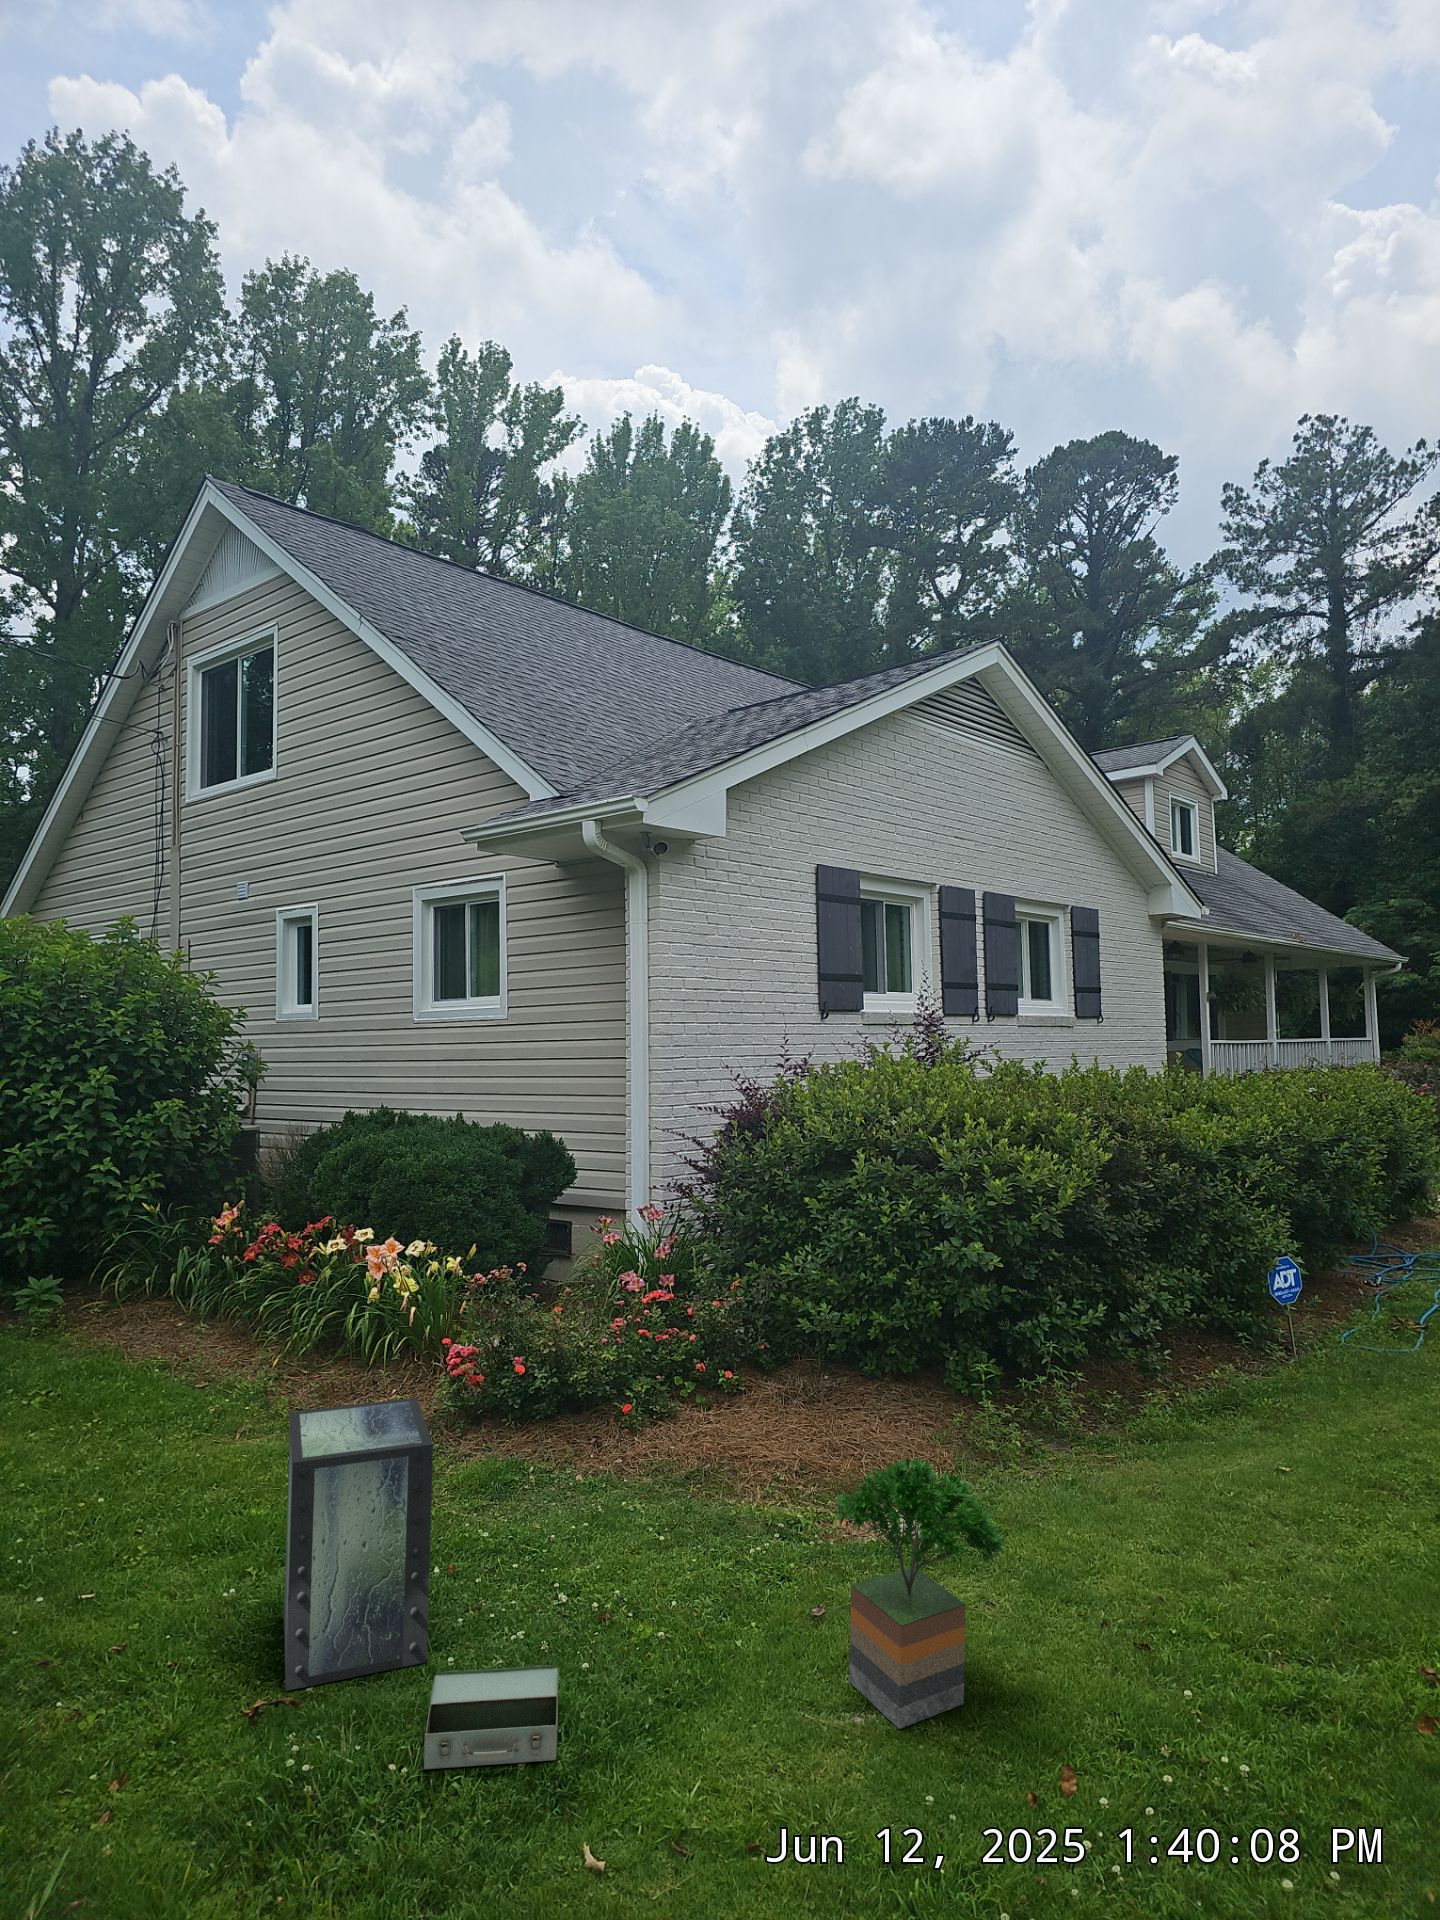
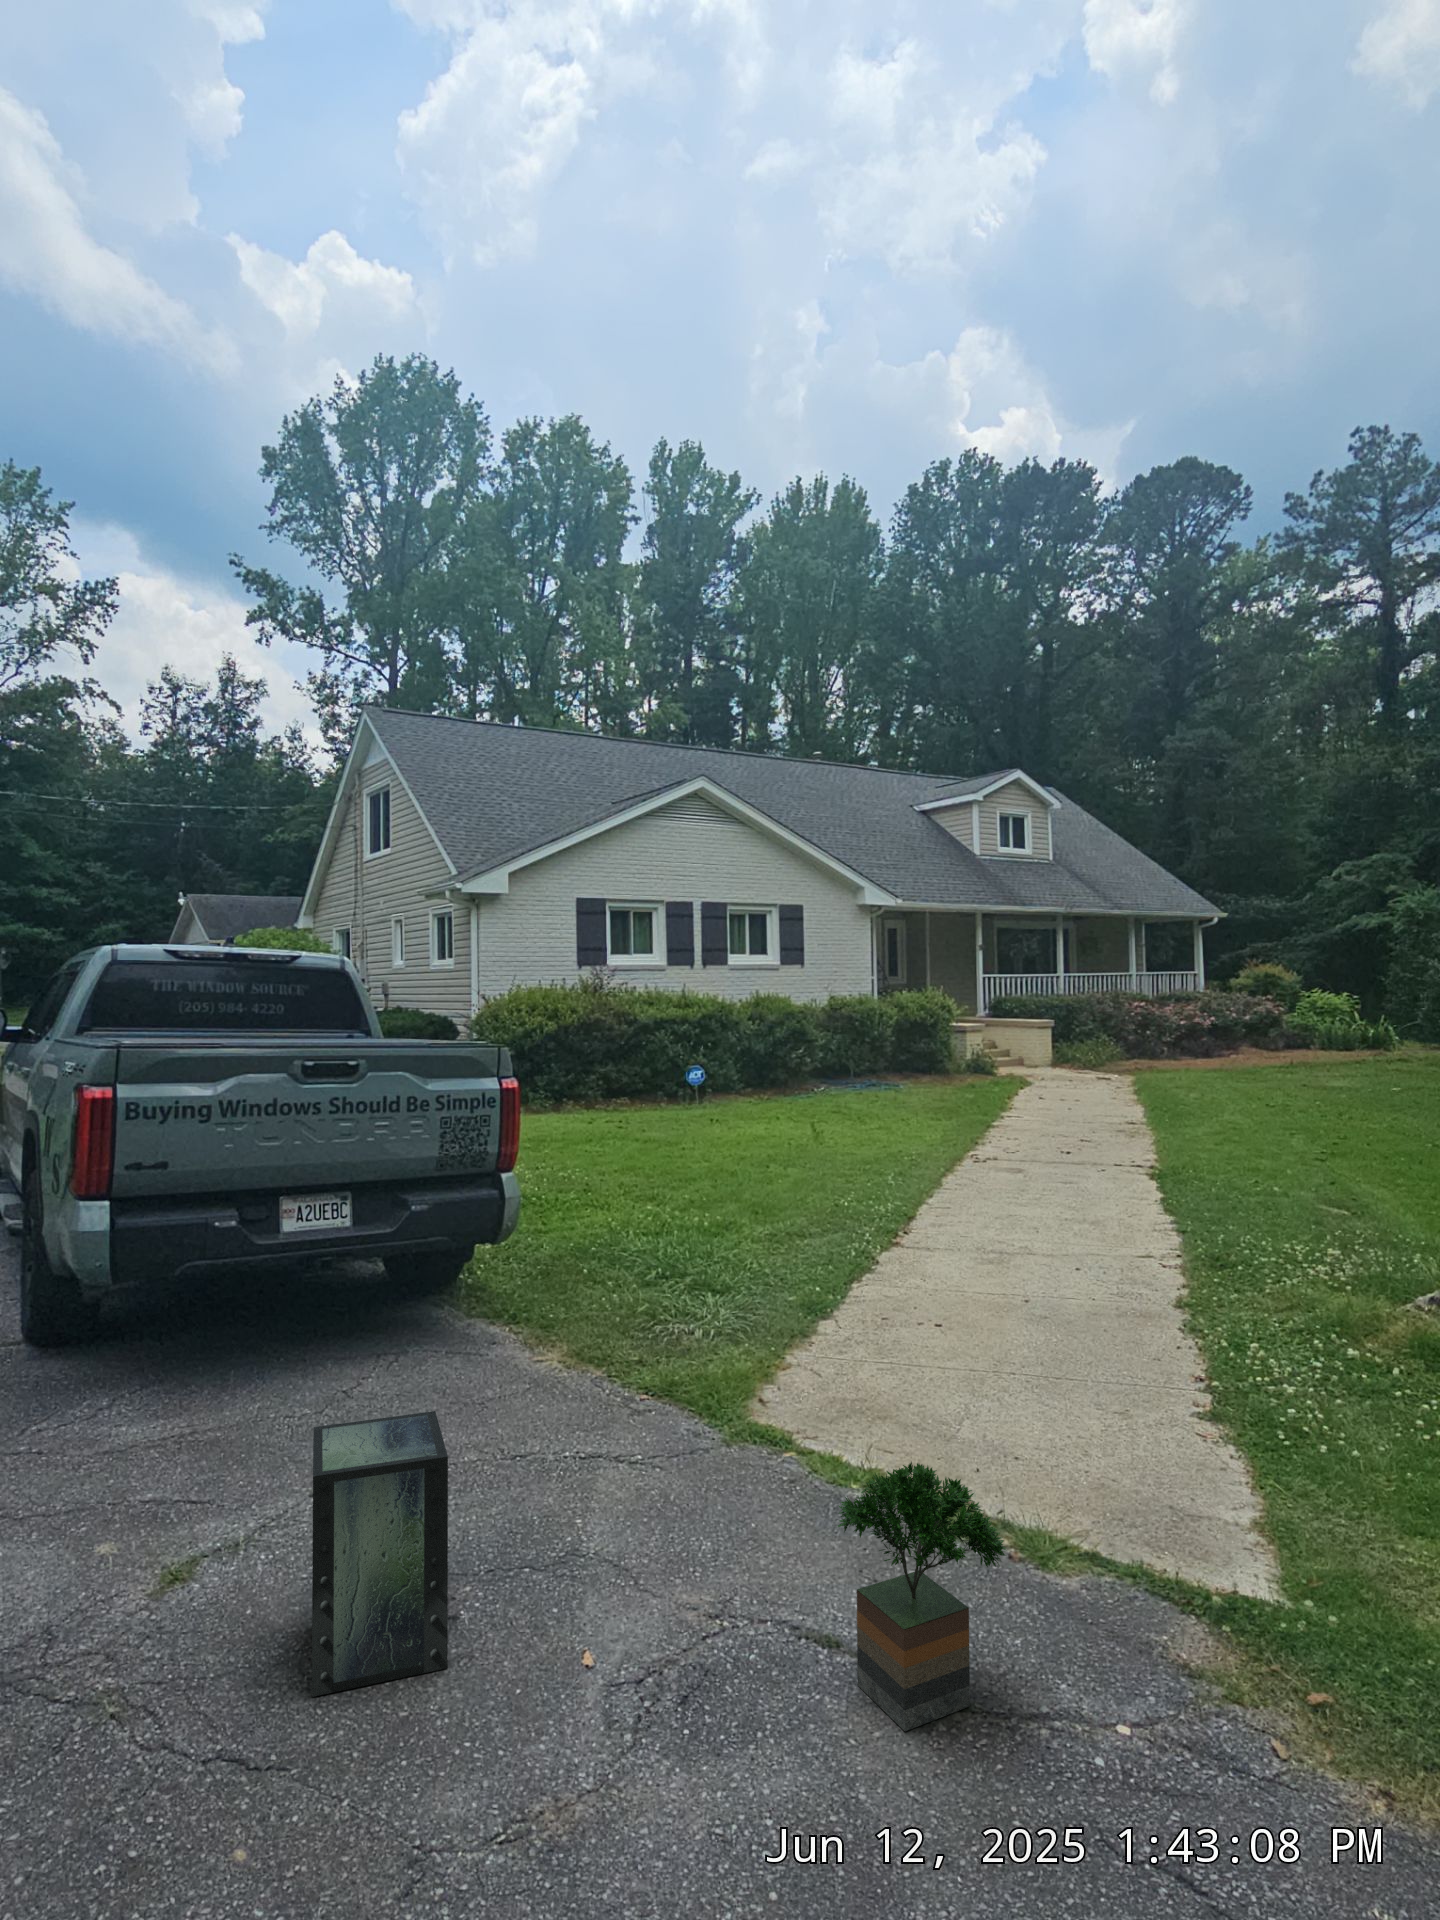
toolbox: present [424,1665,558,1769] -> none [441,1670,572,1772]

